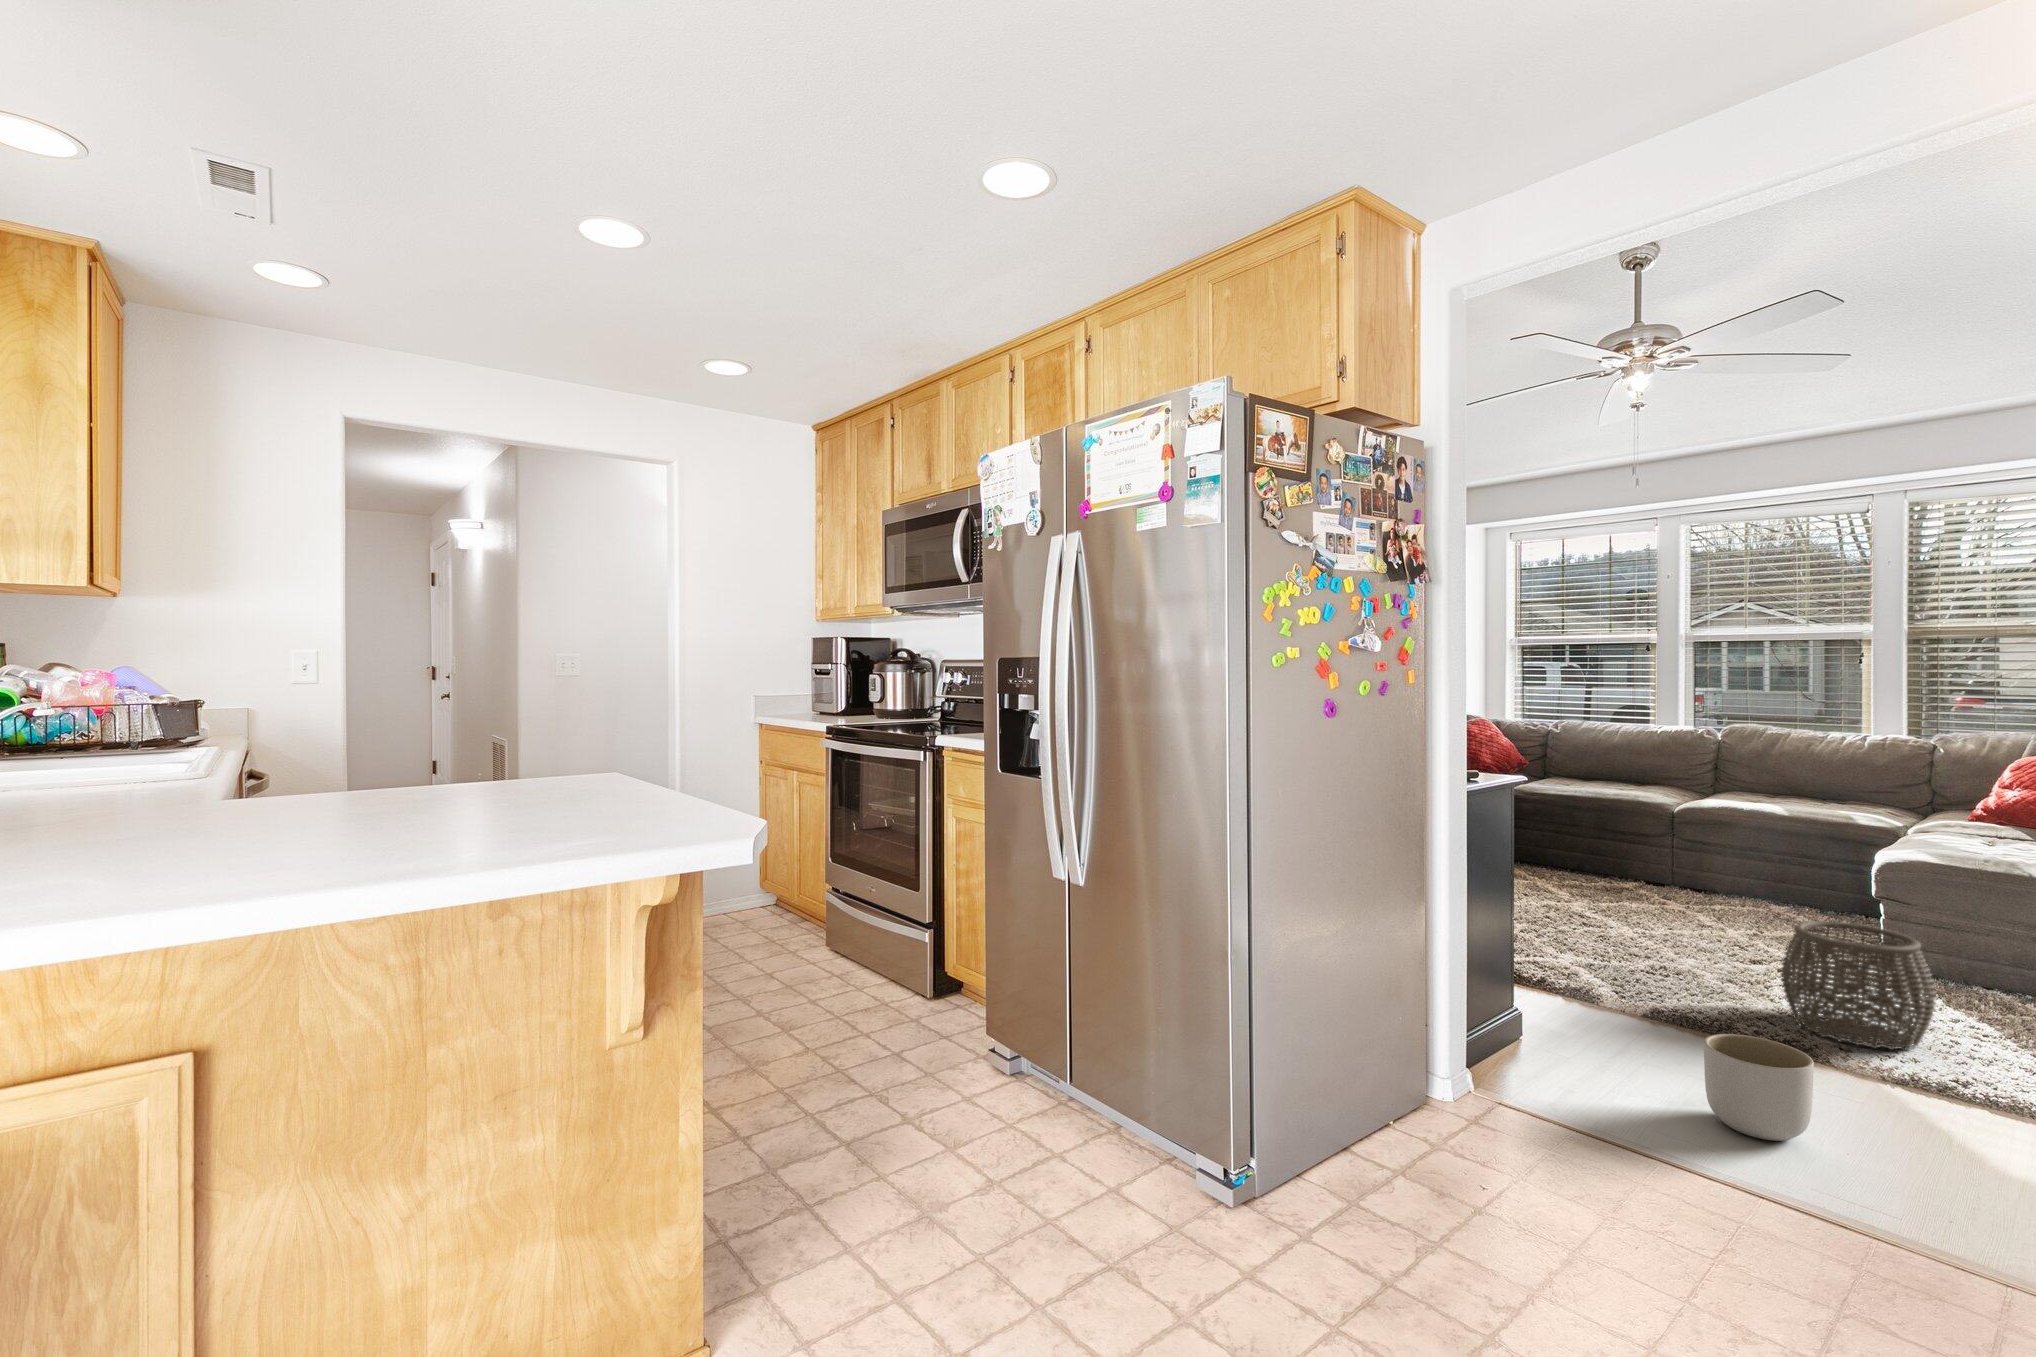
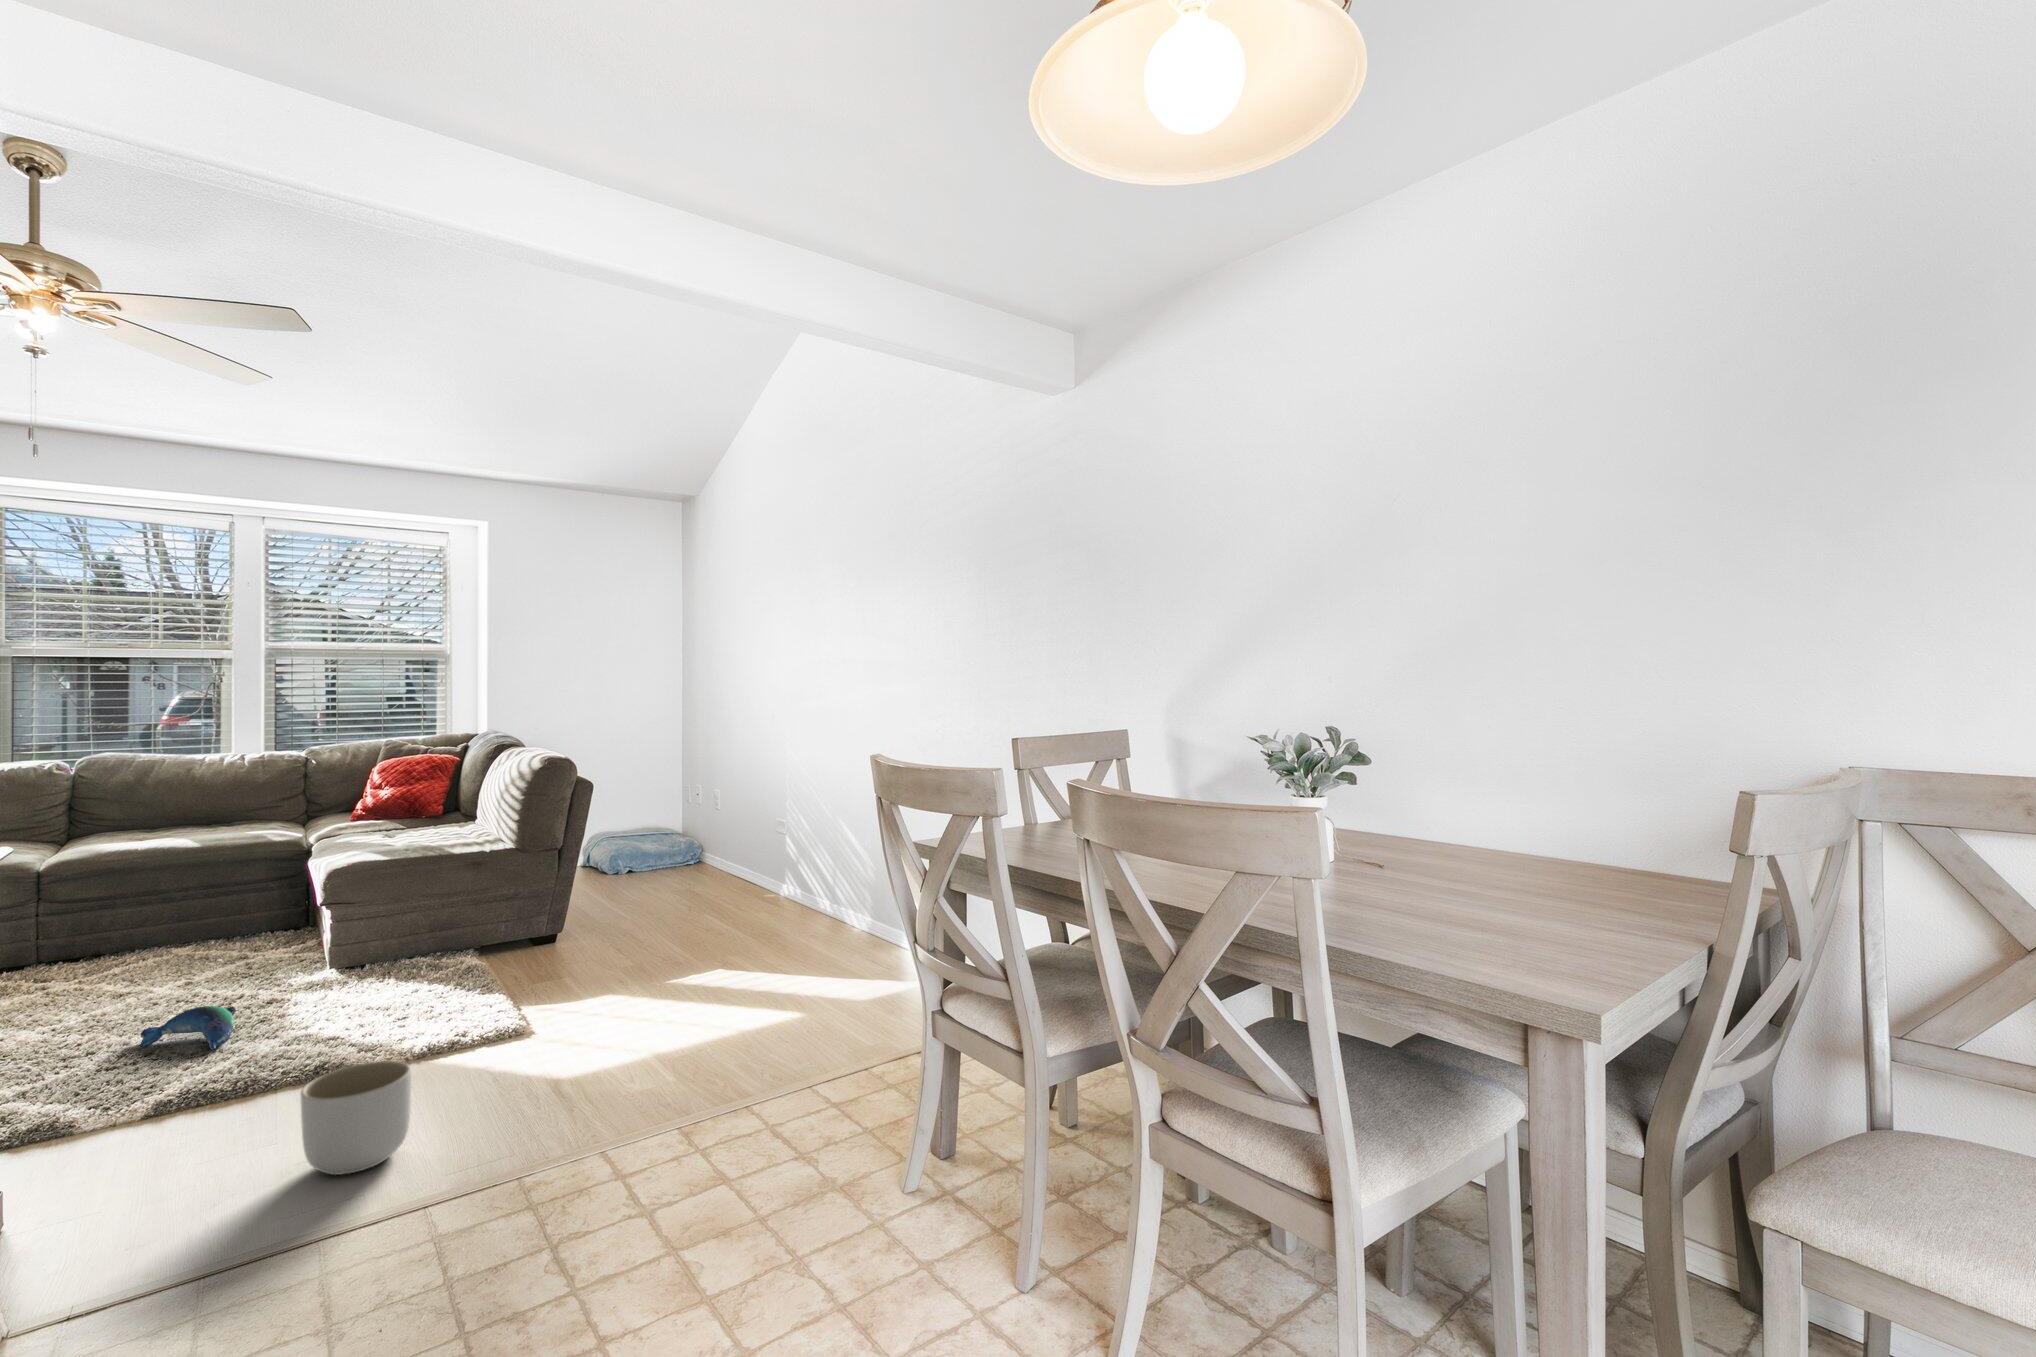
woven basket: present [1781,921,1936,1050] -> none [284,927,424,1051]
plush toy: none [1680,951,1756,992] -> present [140,1006,236,1050]

